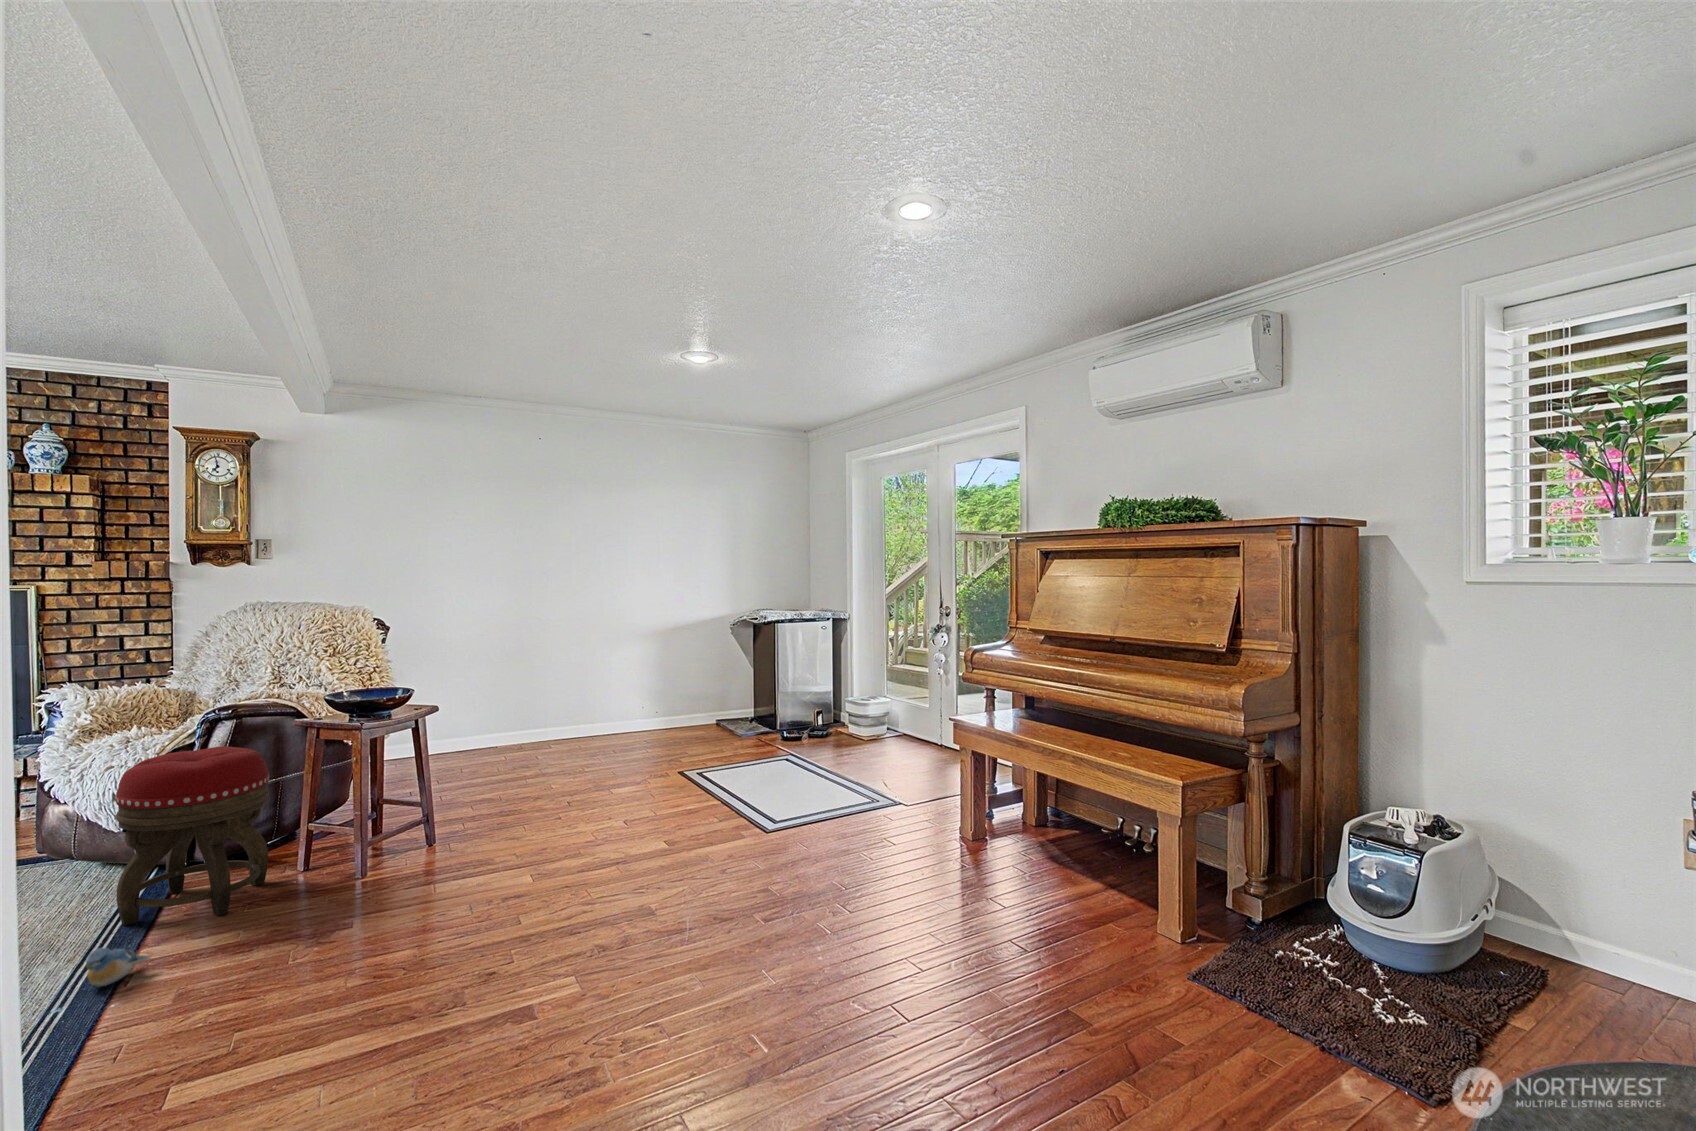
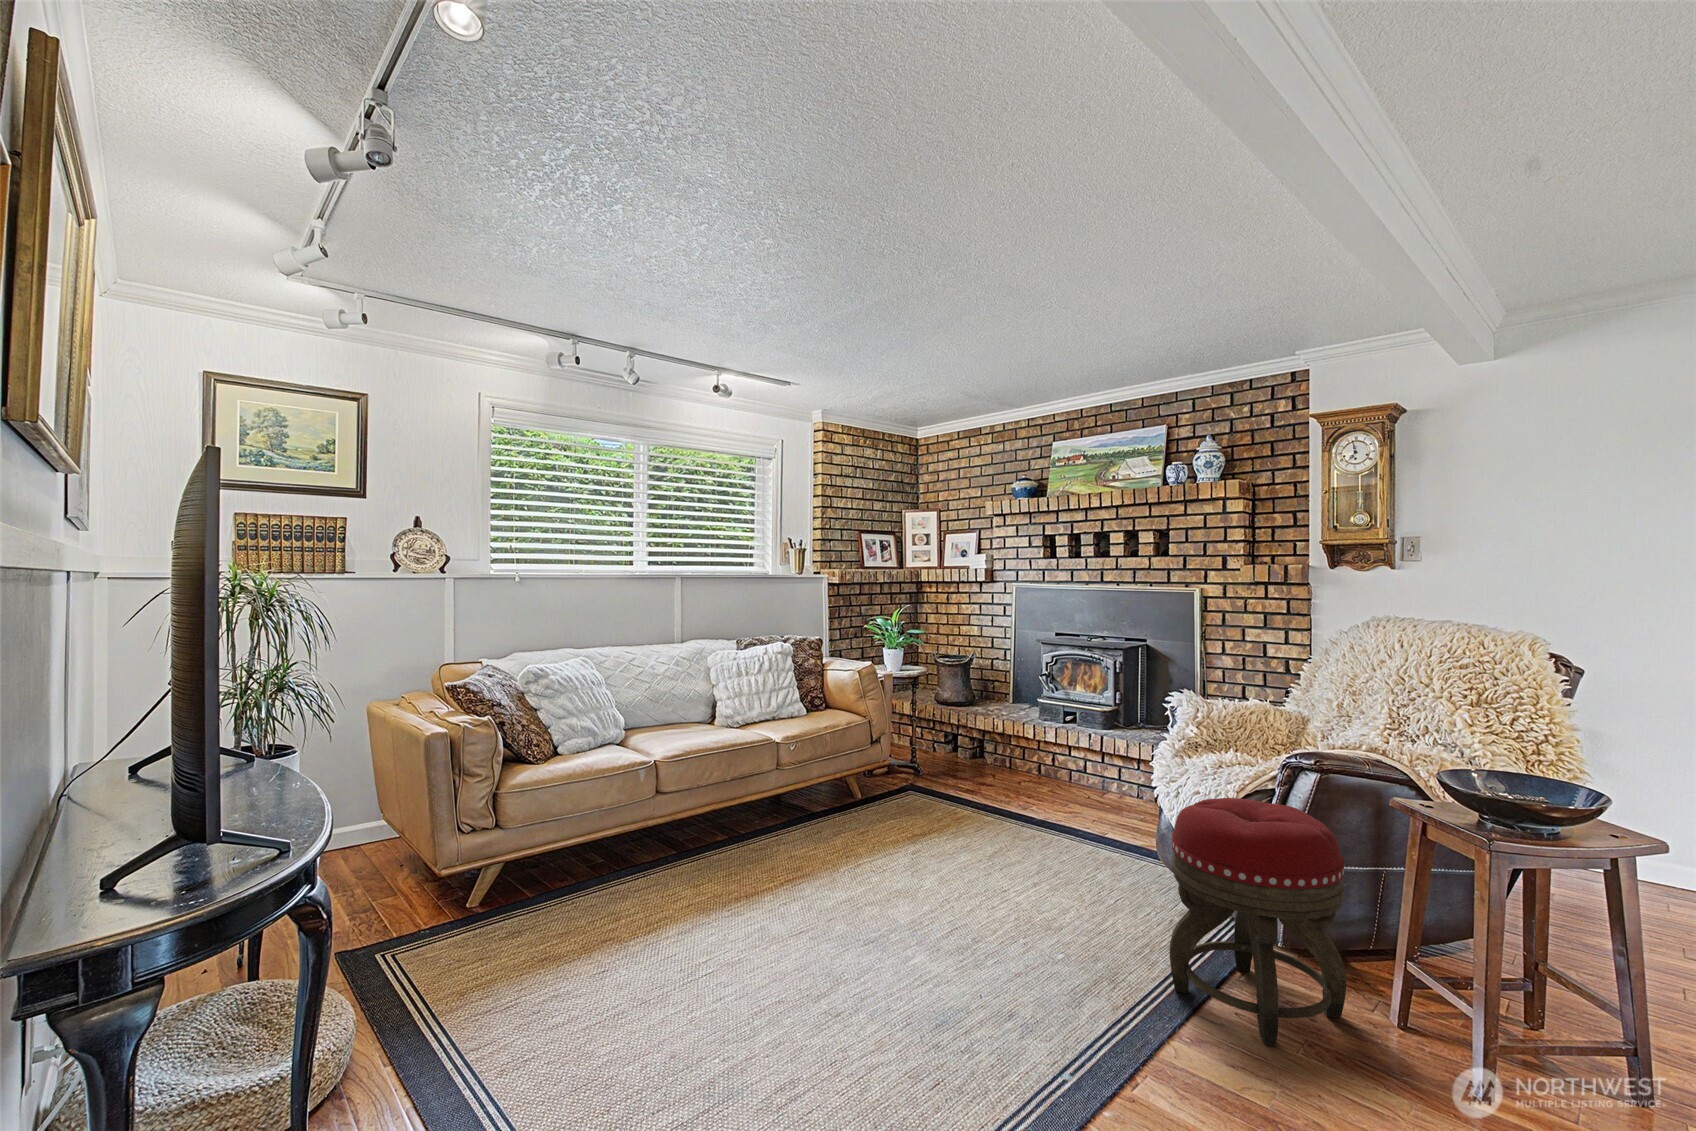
plush toy: present [86,948,151,987] -> none [1090,1027,1159,1078]

